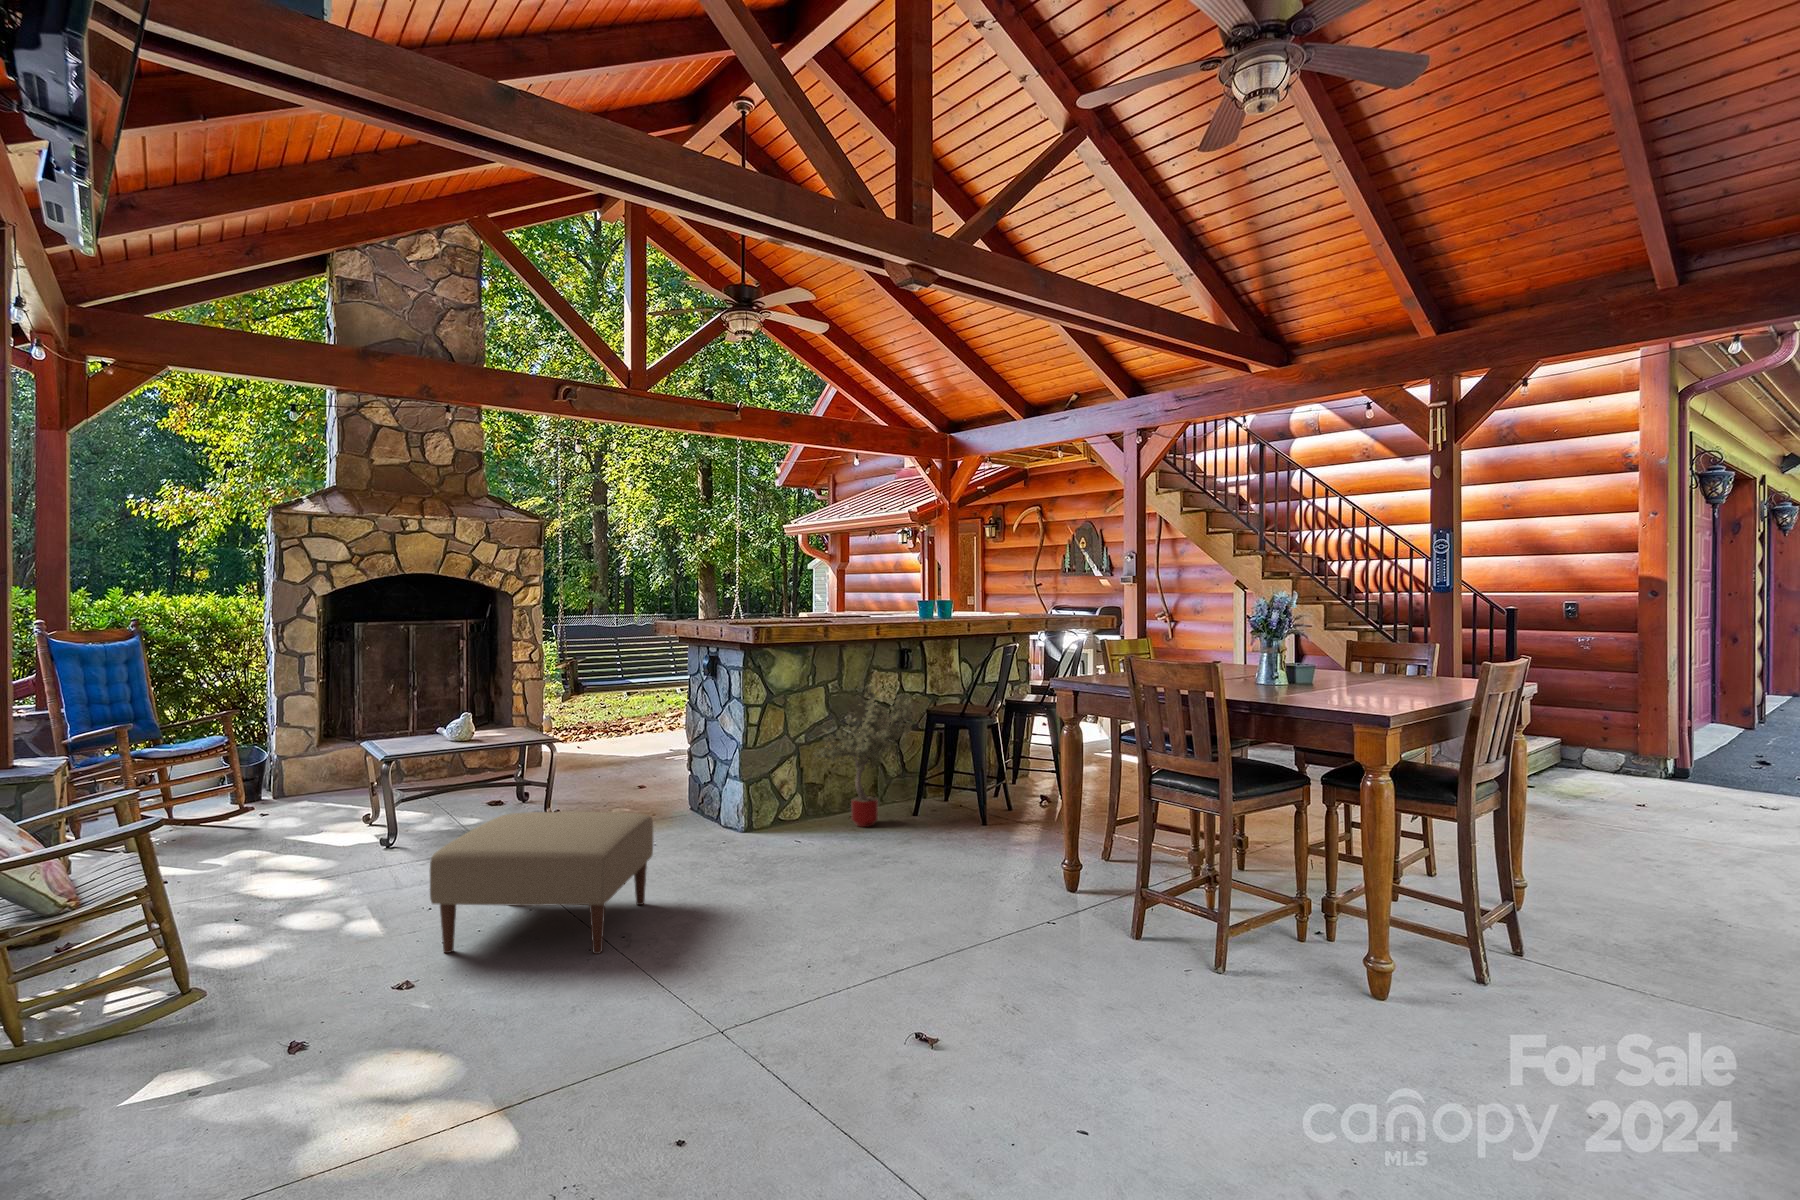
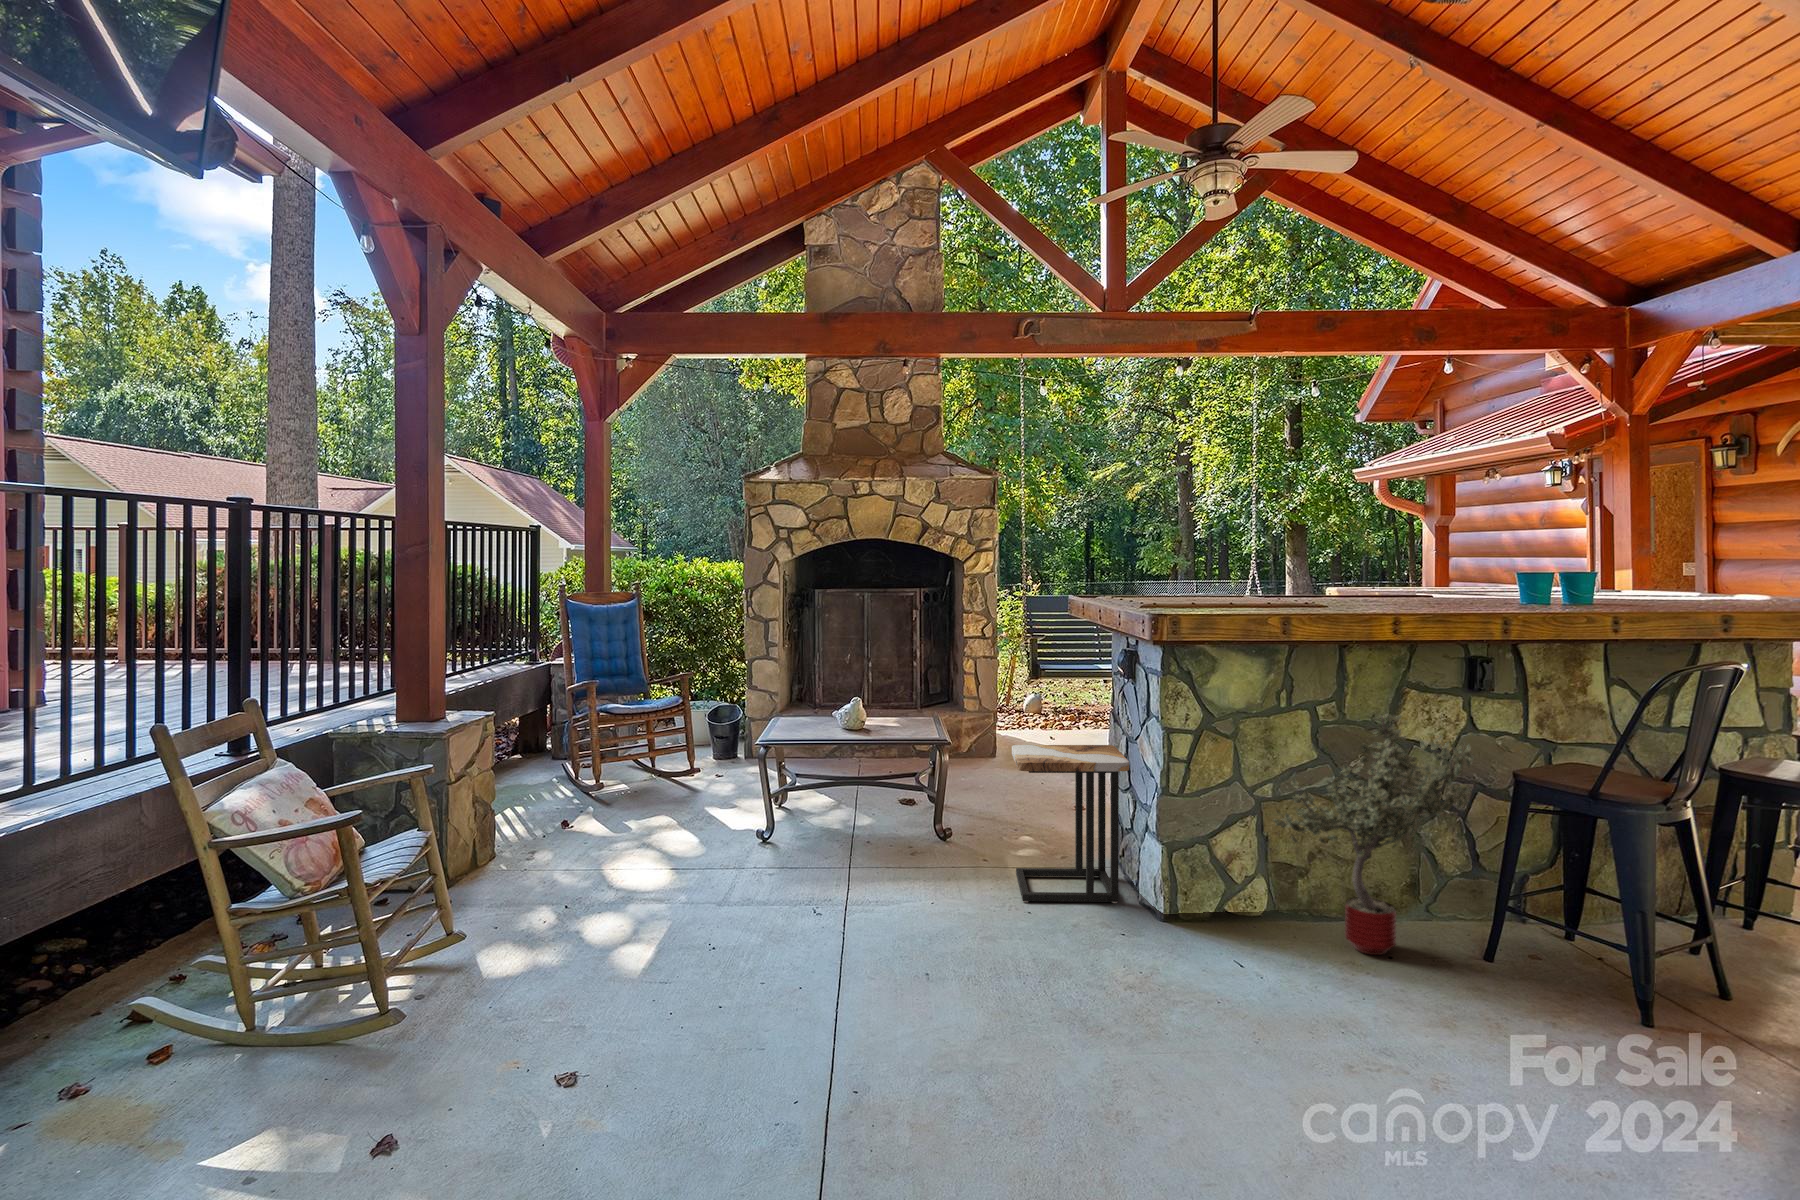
side table: none [624,724,716,840] -> present [1012,745,1129,903]
ottoman: present [430,812,653,954] -> none [627,857,948,1119]

